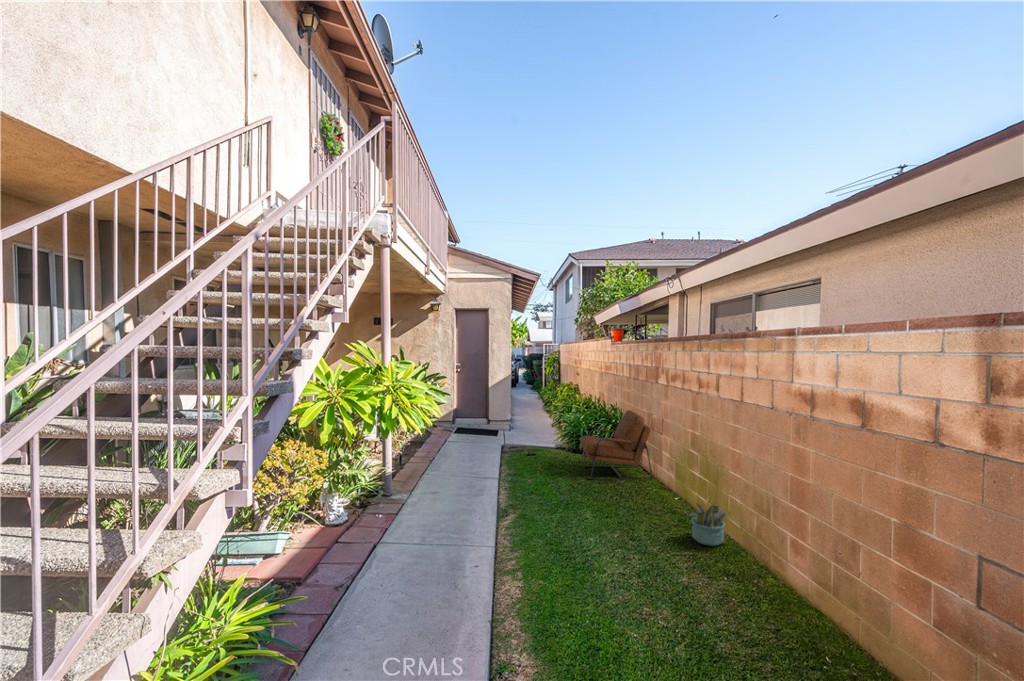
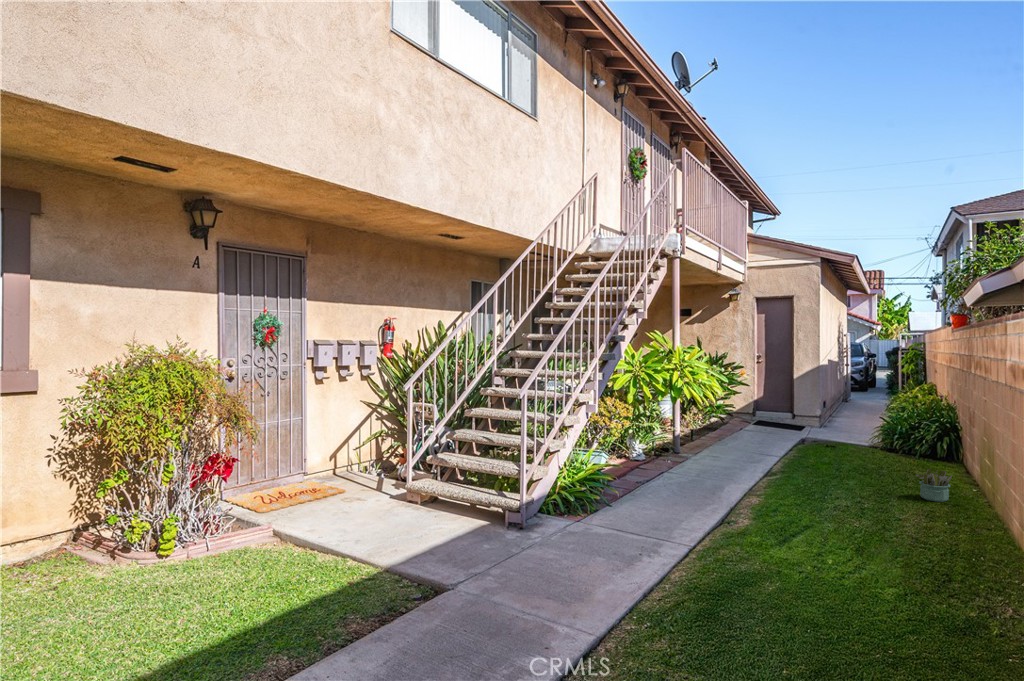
chair: present [581,410,652,480] -> none [865,402,938,469]

